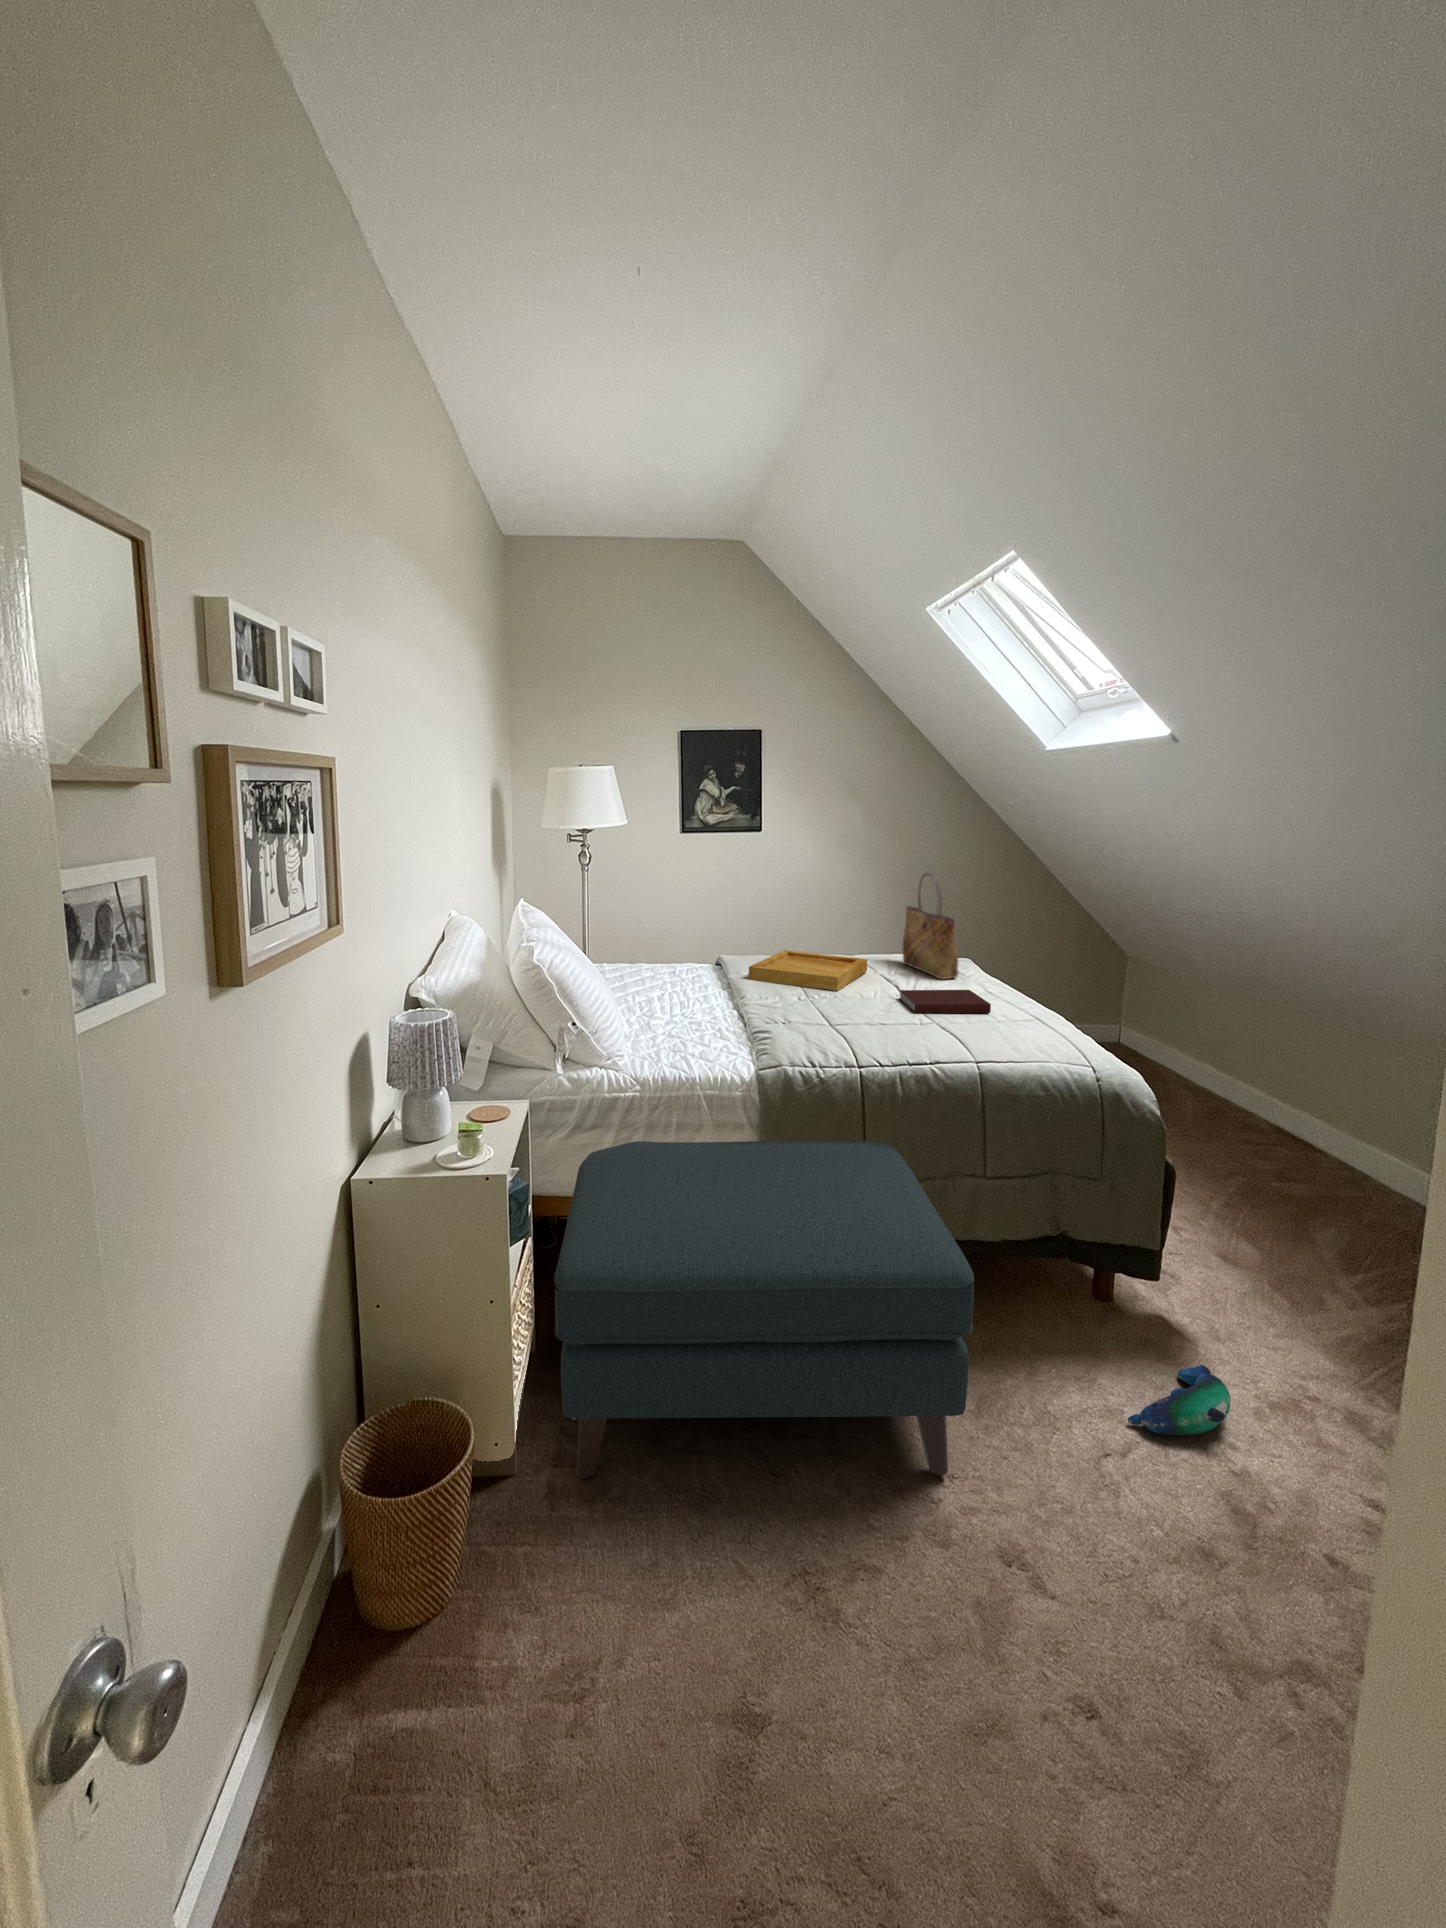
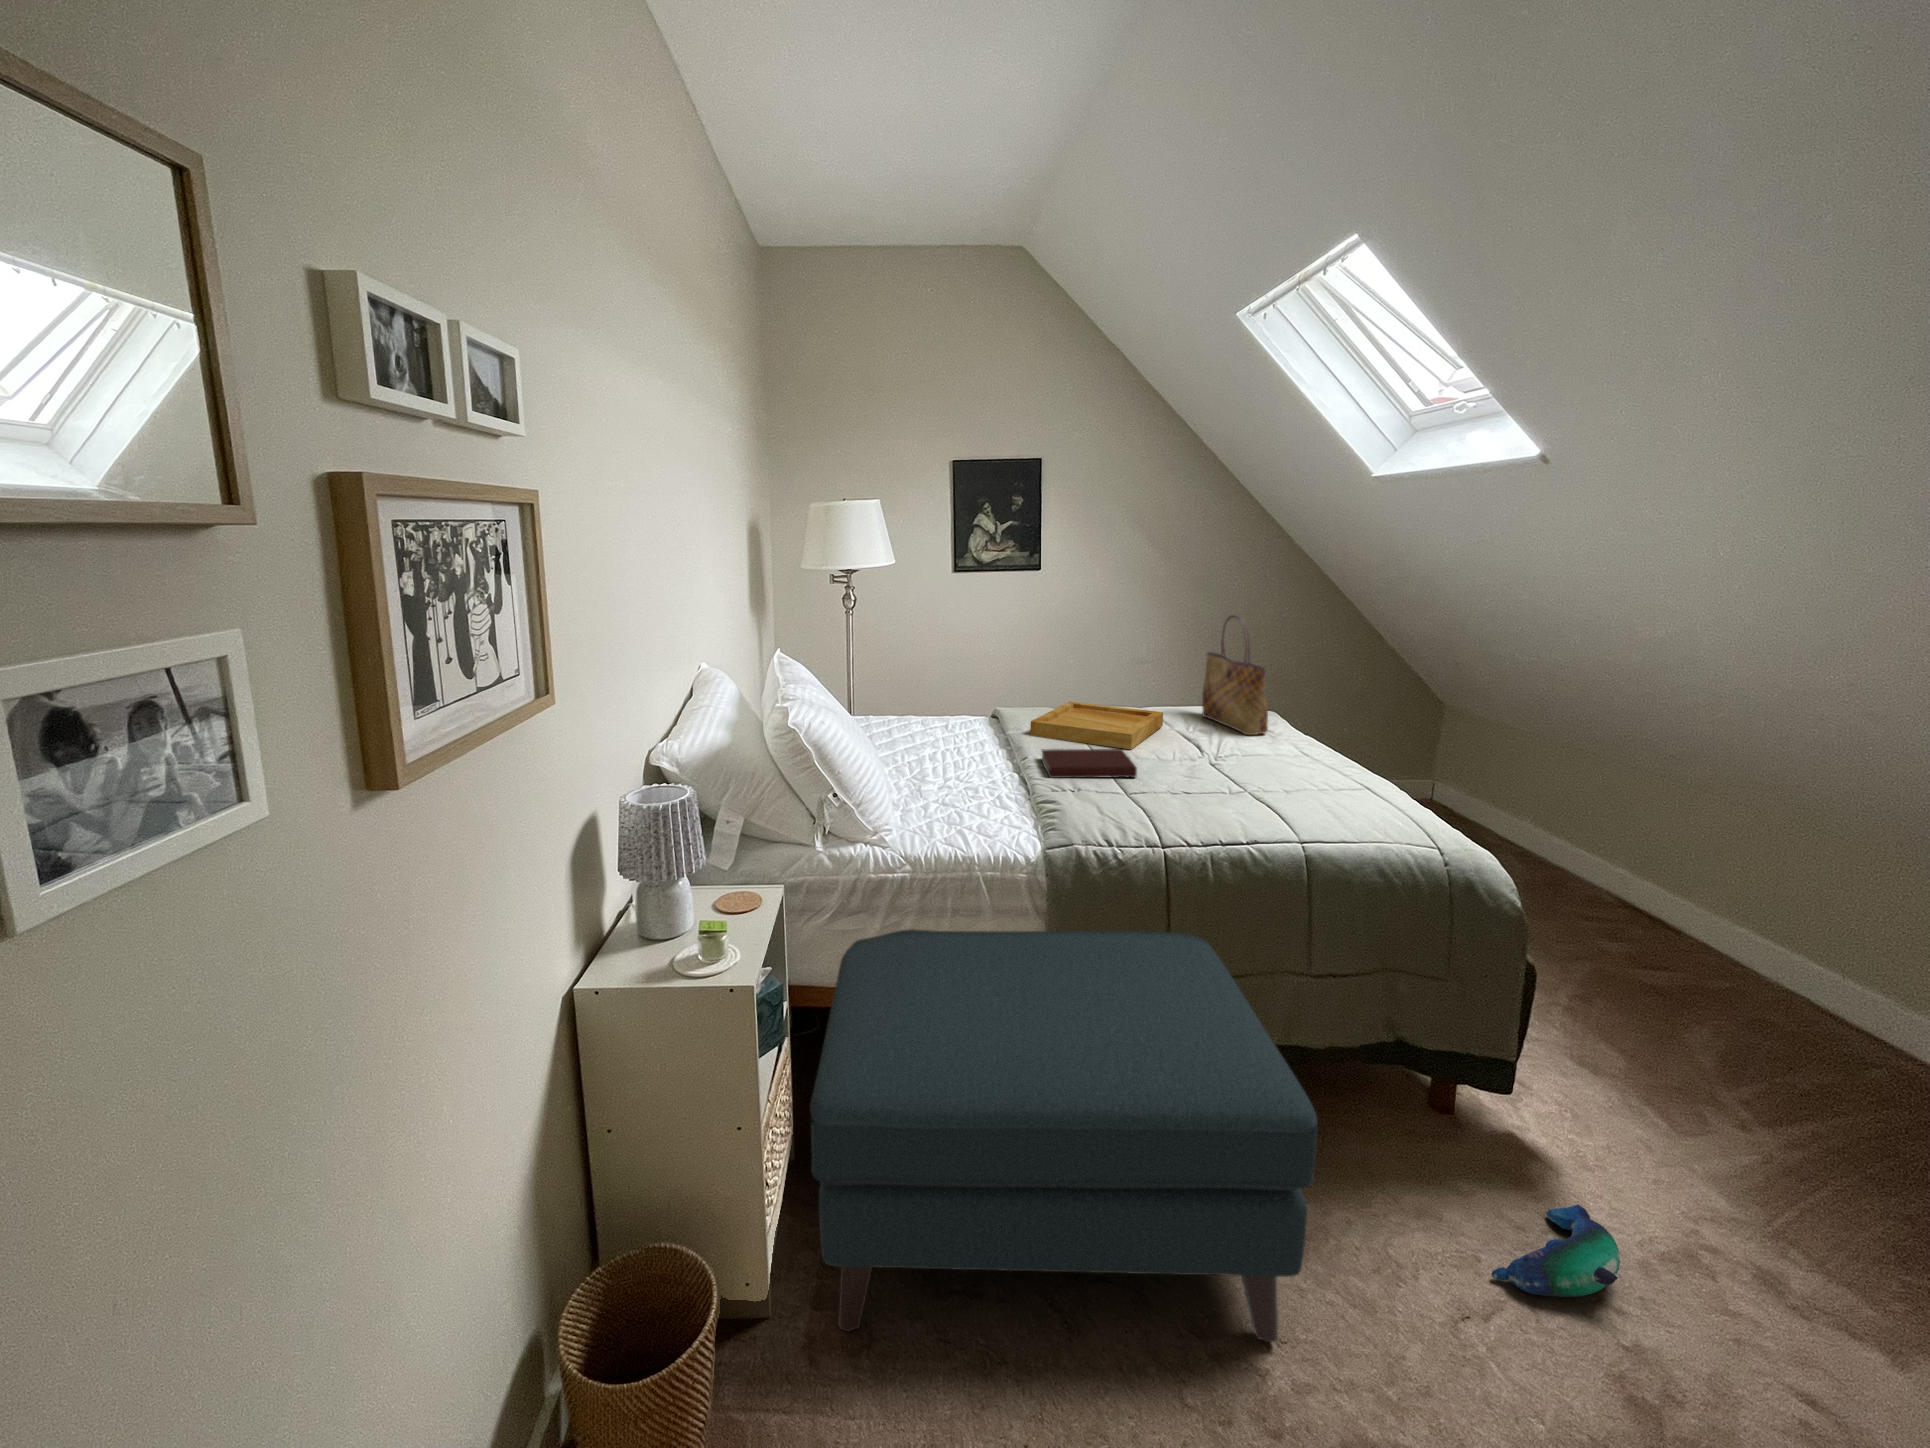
notebook: present [899,990,991,1014] -> present [1041,749,1137,778]

